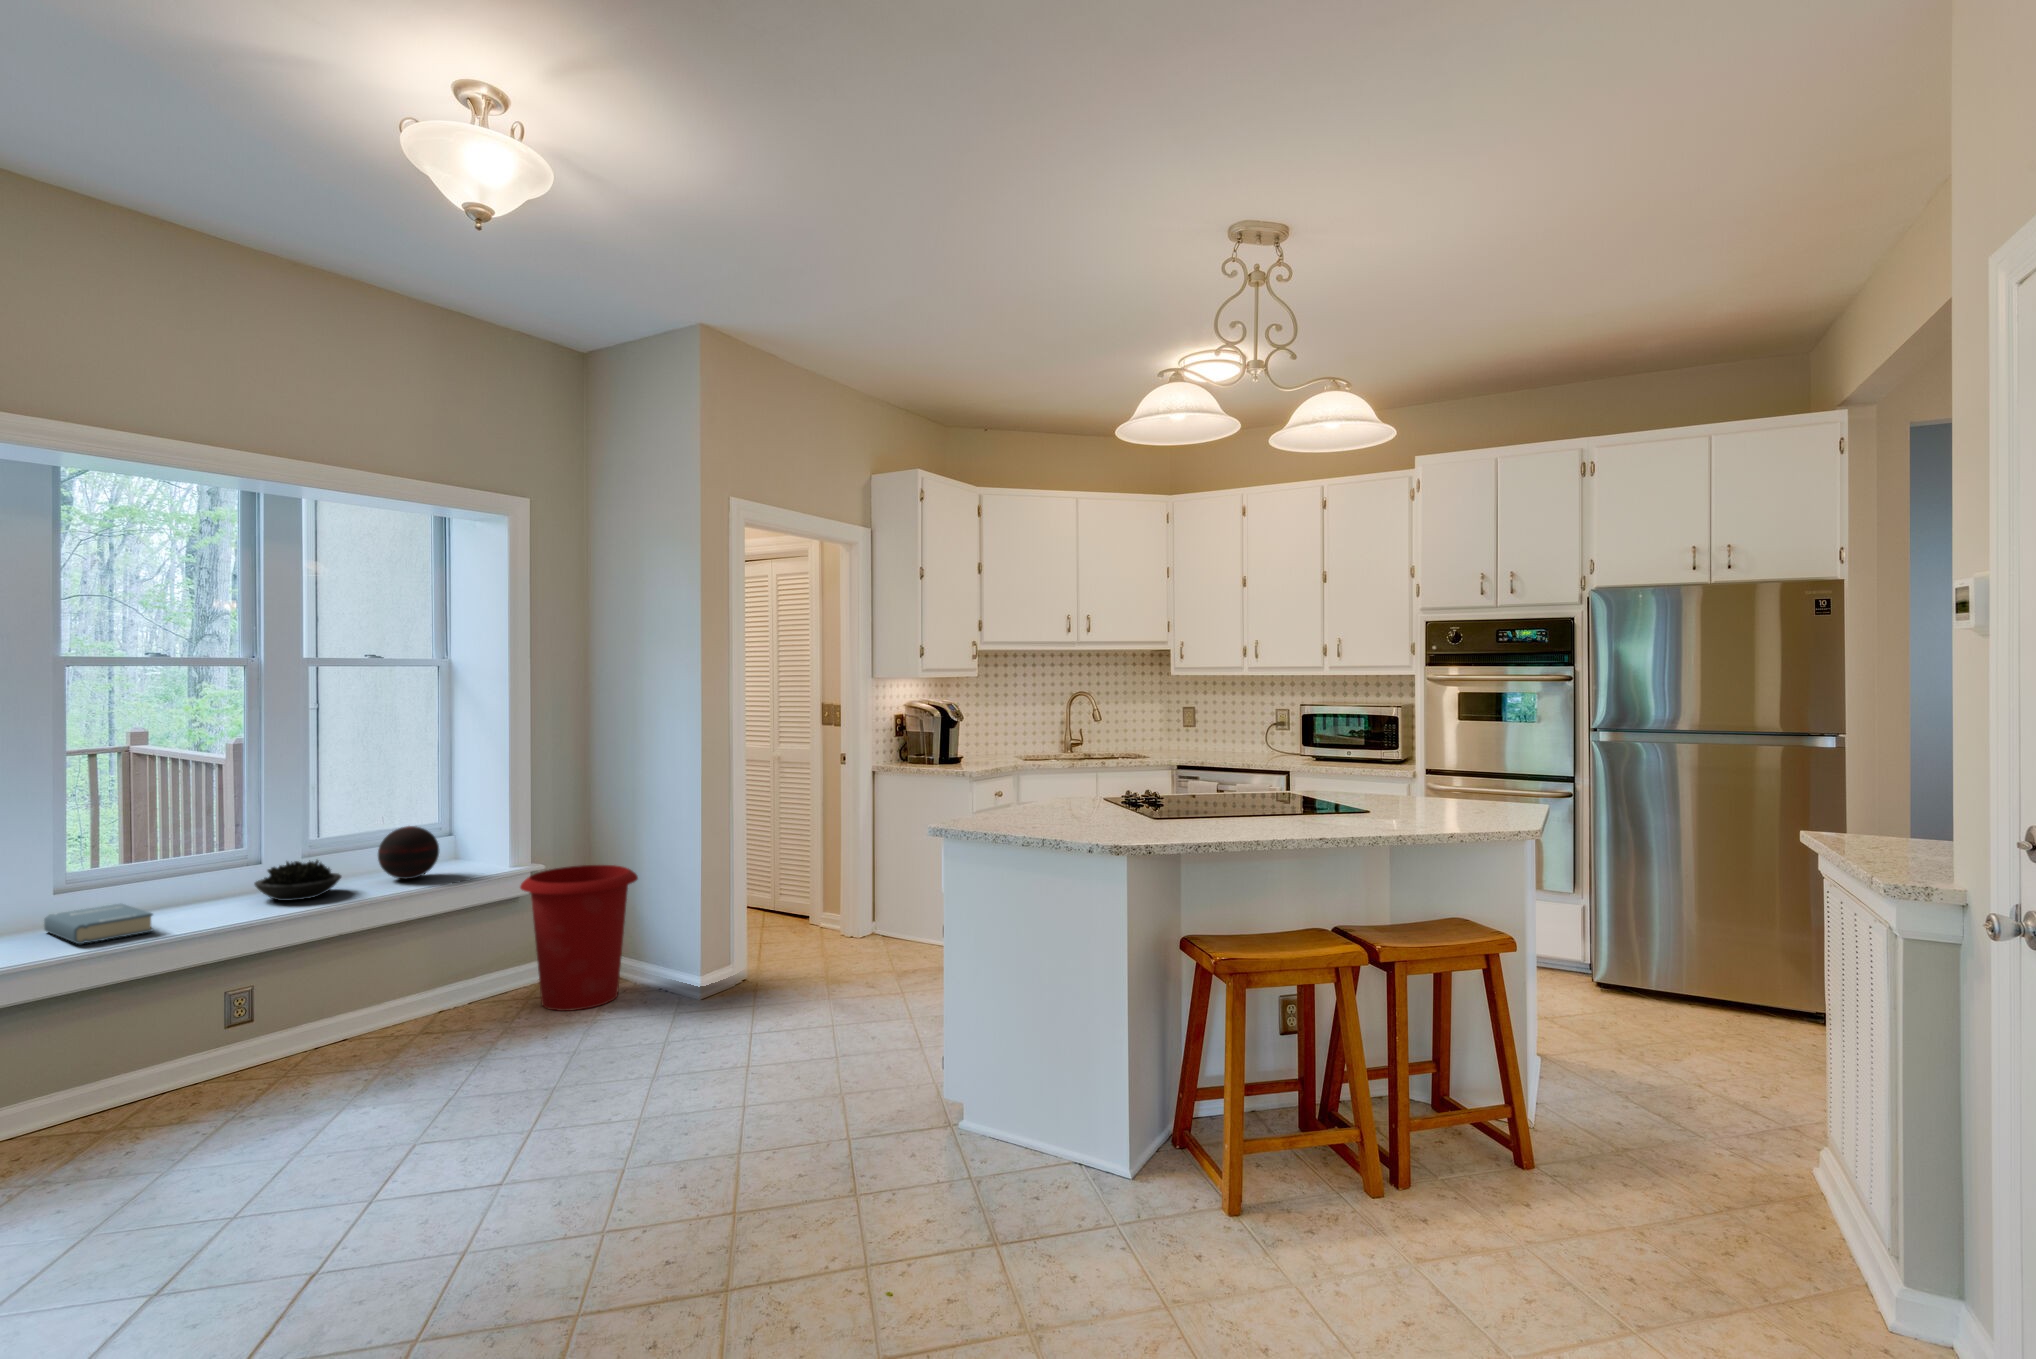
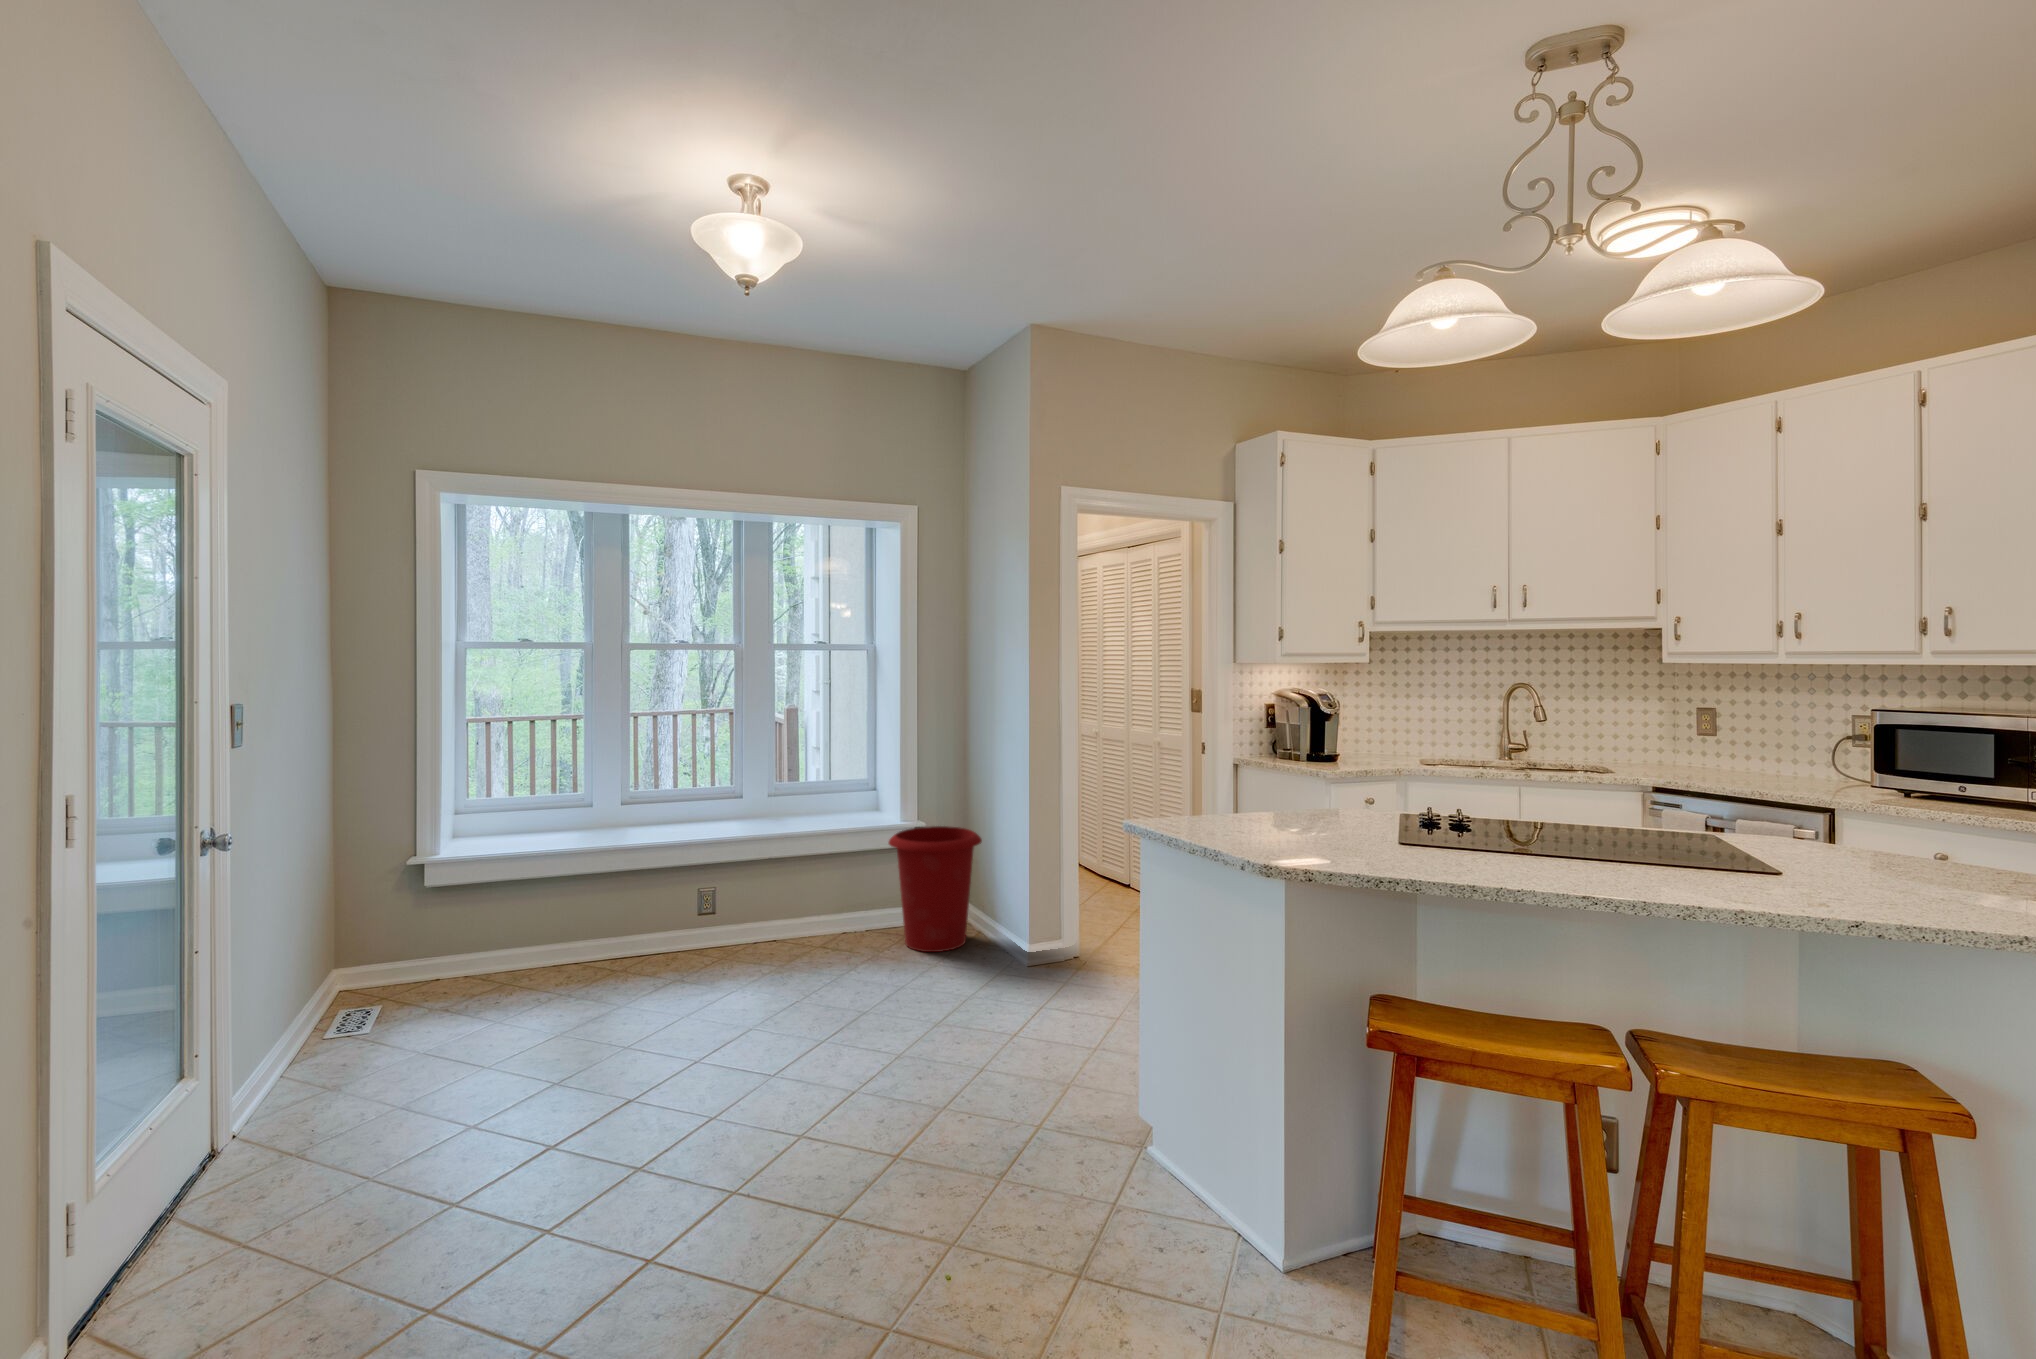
decorative orb: present [378,826,439,879] -> none [806,780,848,822]
succulent plant: present [255,860,341,901] -> none [721,798,776,828]
hardback book: present [44,904,153,944] -> none [596,817,646,842]

